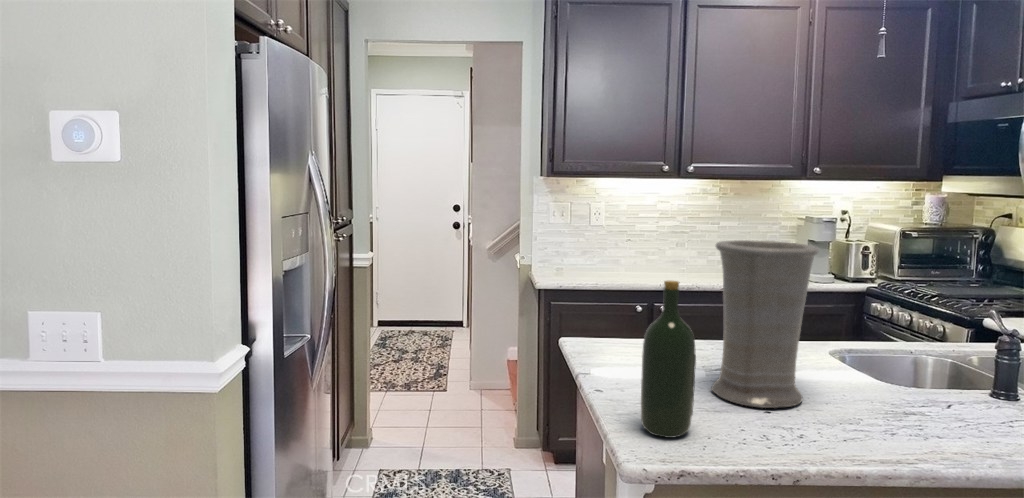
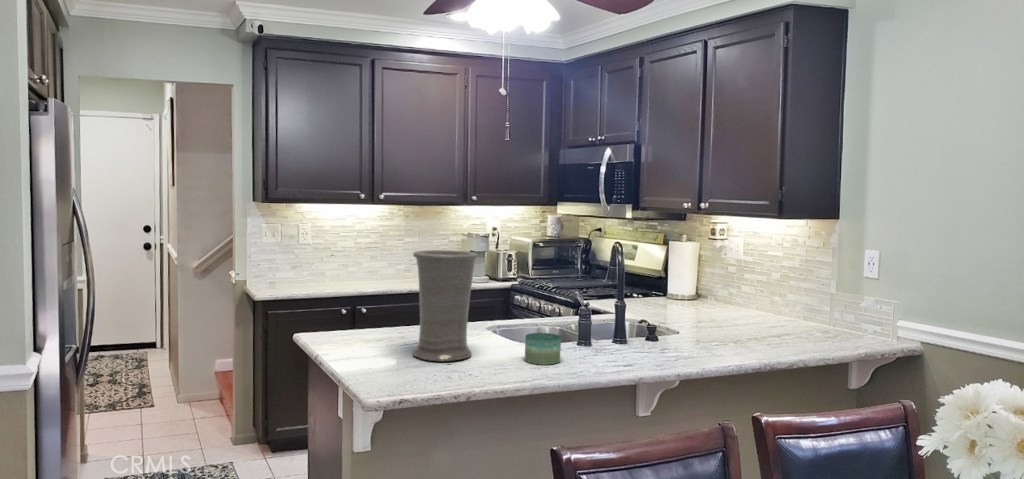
wine bottle: present [641,281,696,438] -> none [369,278,405,384]
candle: none [895,379,966,437] -> present [525,333,561,365]

